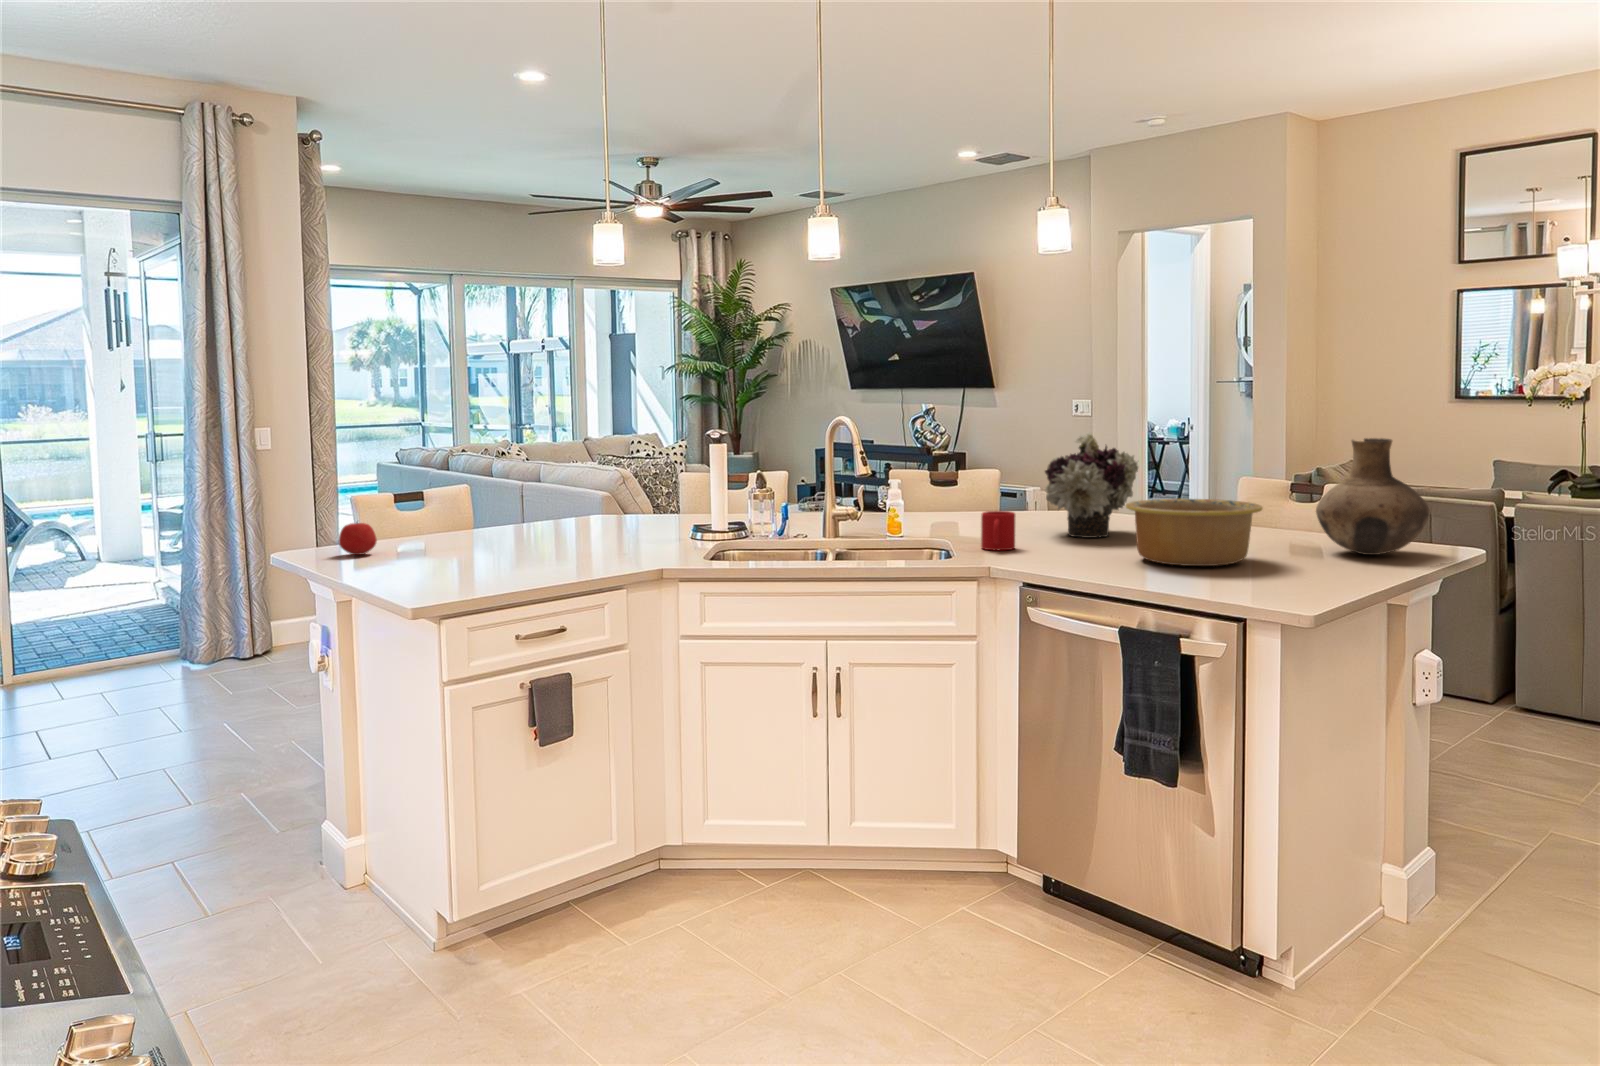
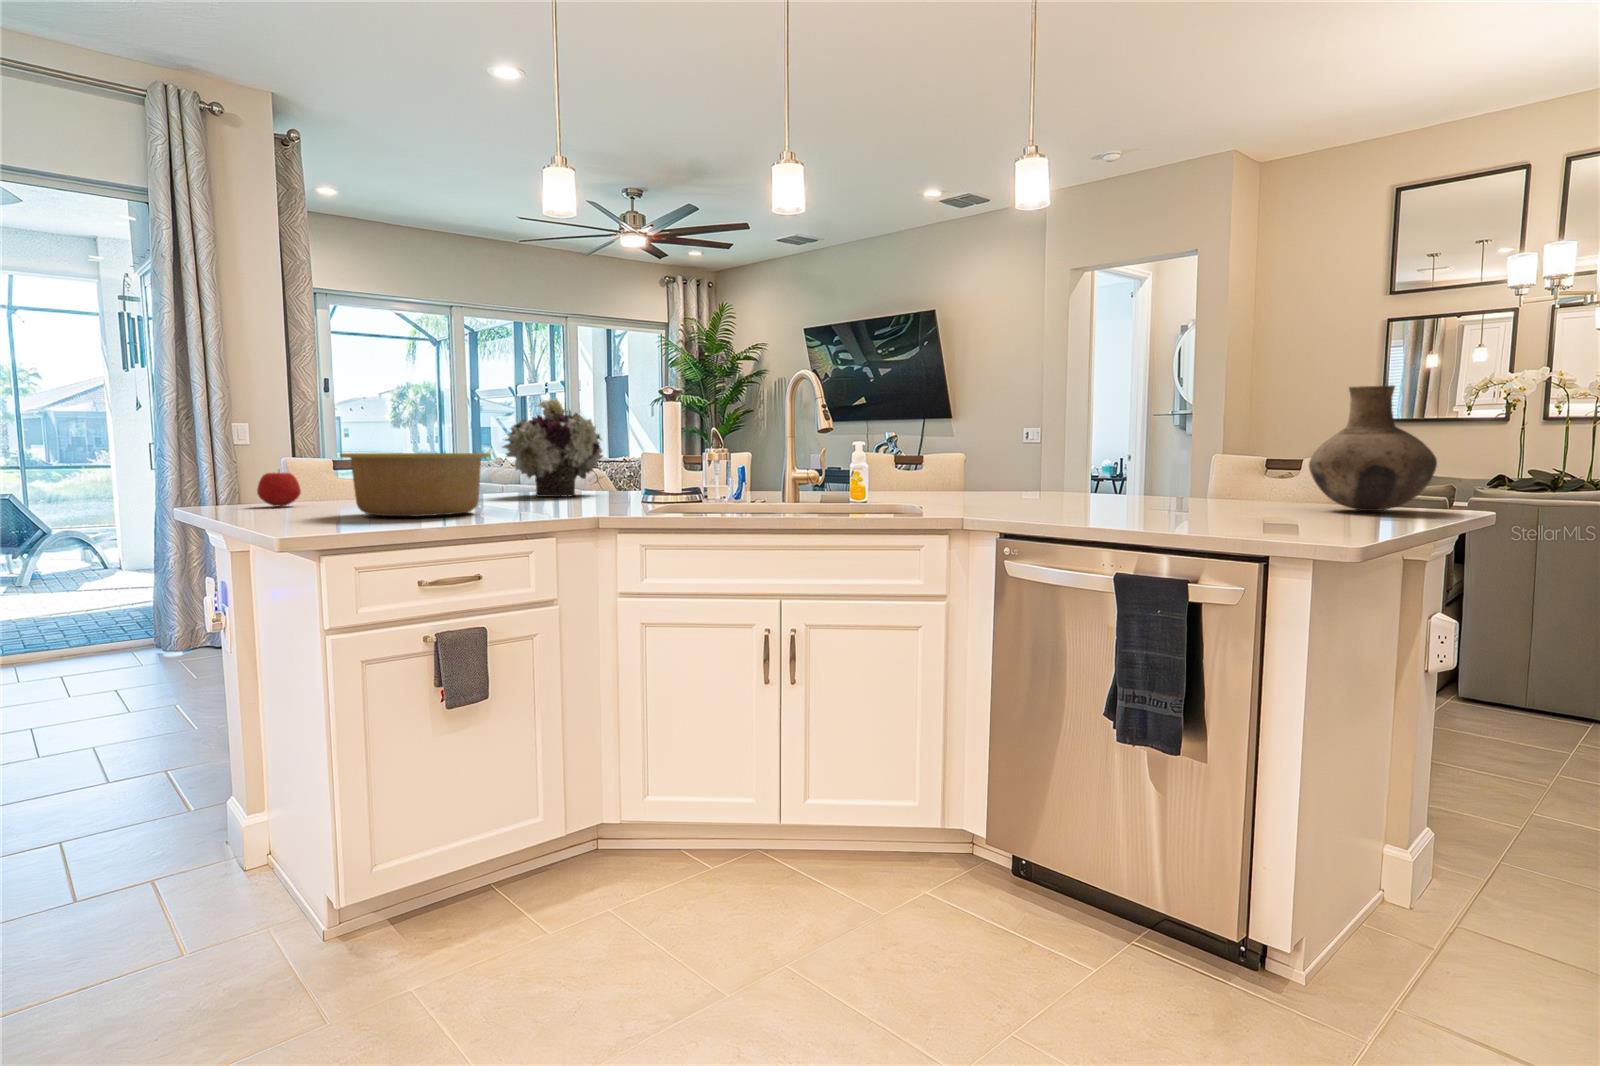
flower arrangement: present [1045,433,1138,538] -> present [502,398,603,497]
bowl: present [1126,499,1262,566] -> present [340,453,490,516]
mug: present [981,511,1015,550] -> none [948,468,985,507]

